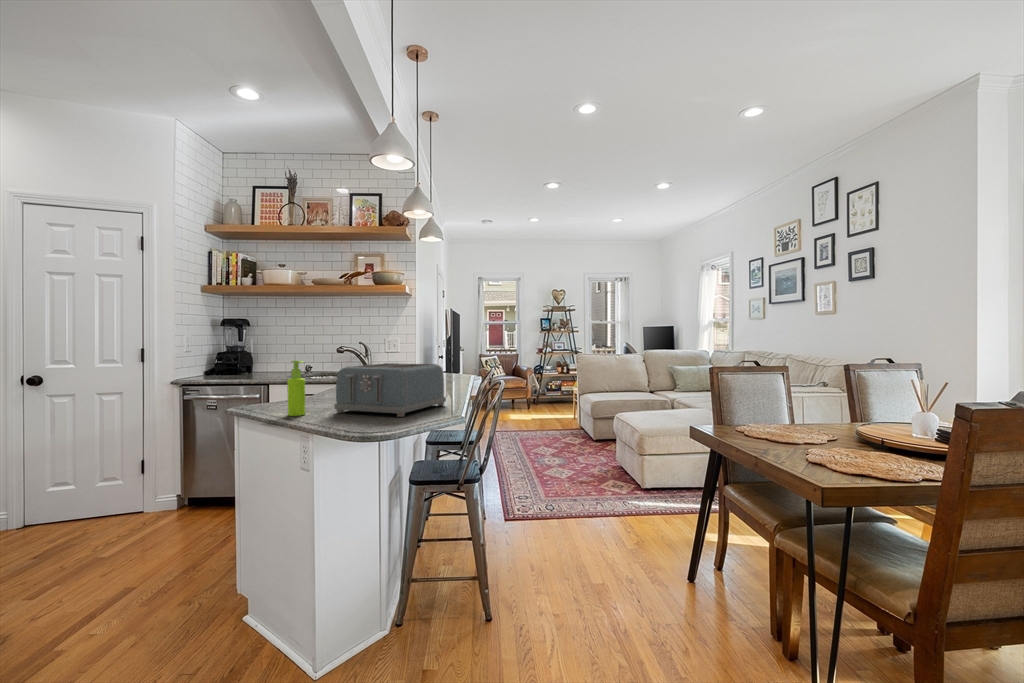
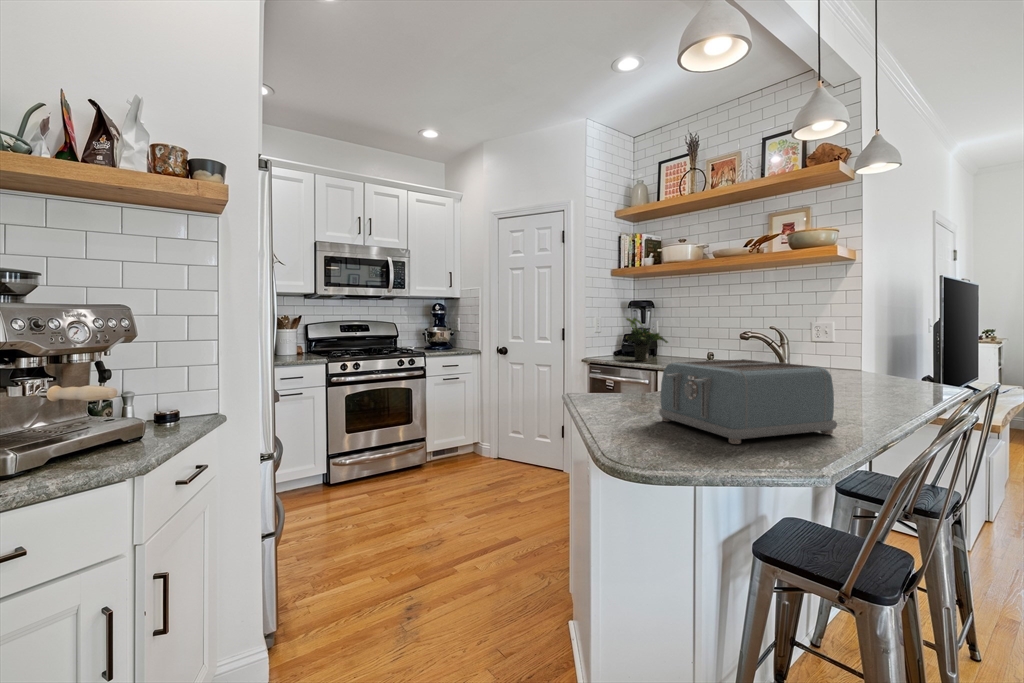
potted plant: none [225,335,272,378] -> present [626,318,668,361]
soap dispenser: present [287,360,305,416] -> none [608,351,627,417]

